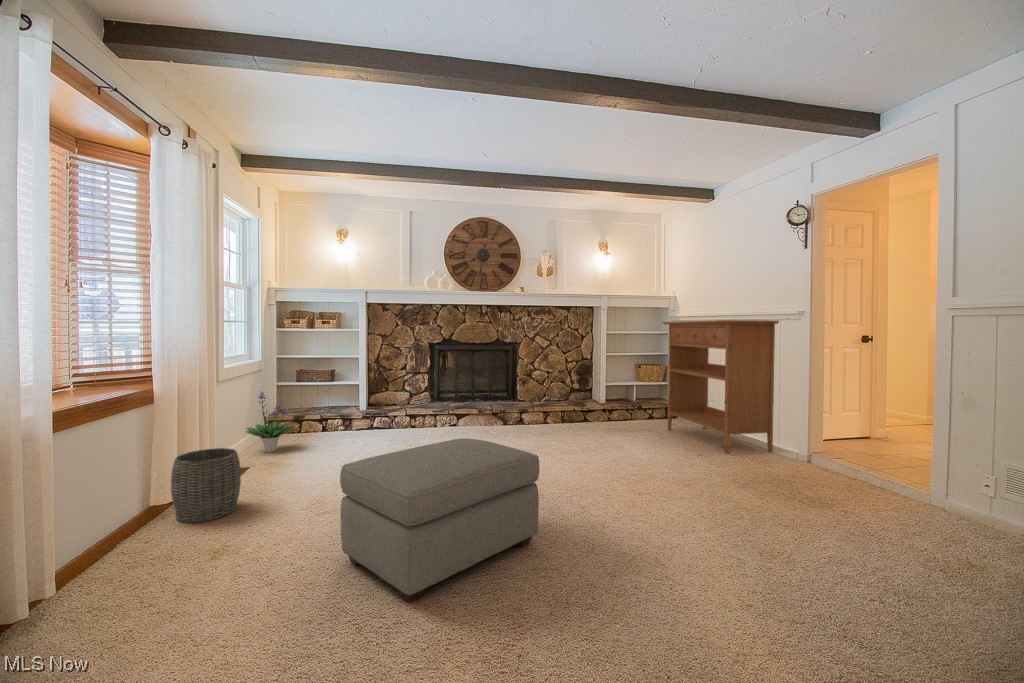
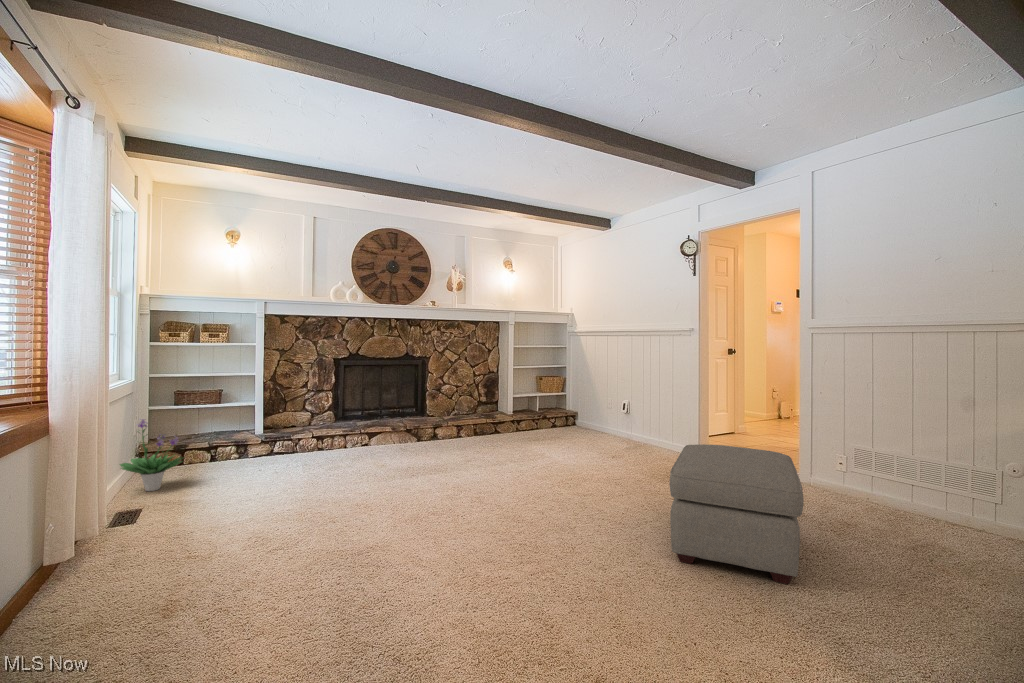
console table: present [662,320,779,454] -> none [568,337,673,457]
ottoman: present [340,438,540,603] -> present [669,444,804,584]
woven basket: present [171,448,241,523] -> none [53,491,150,590]

